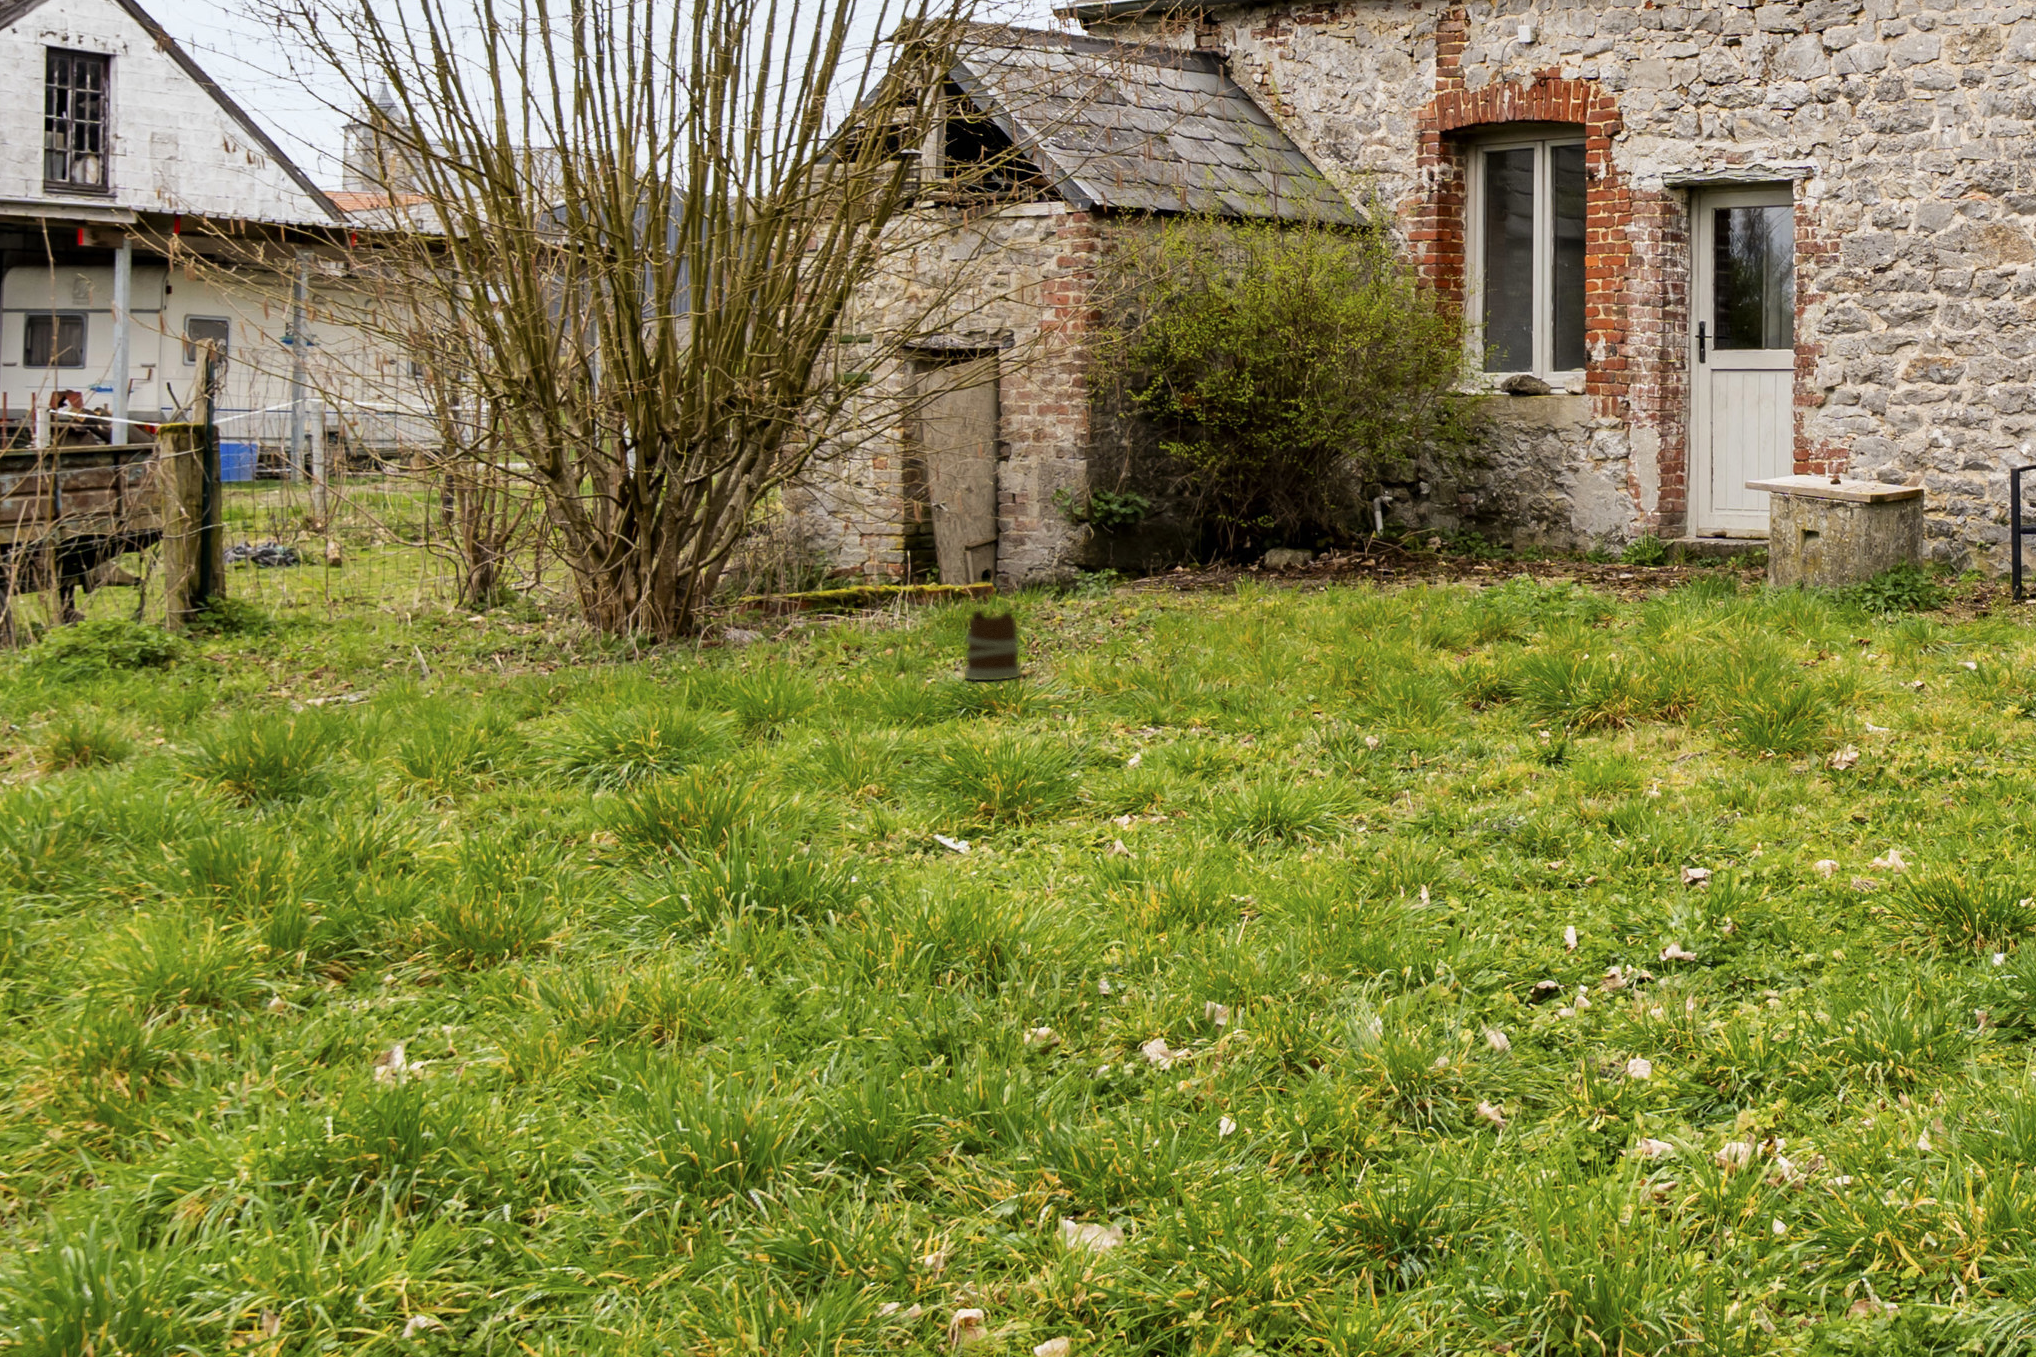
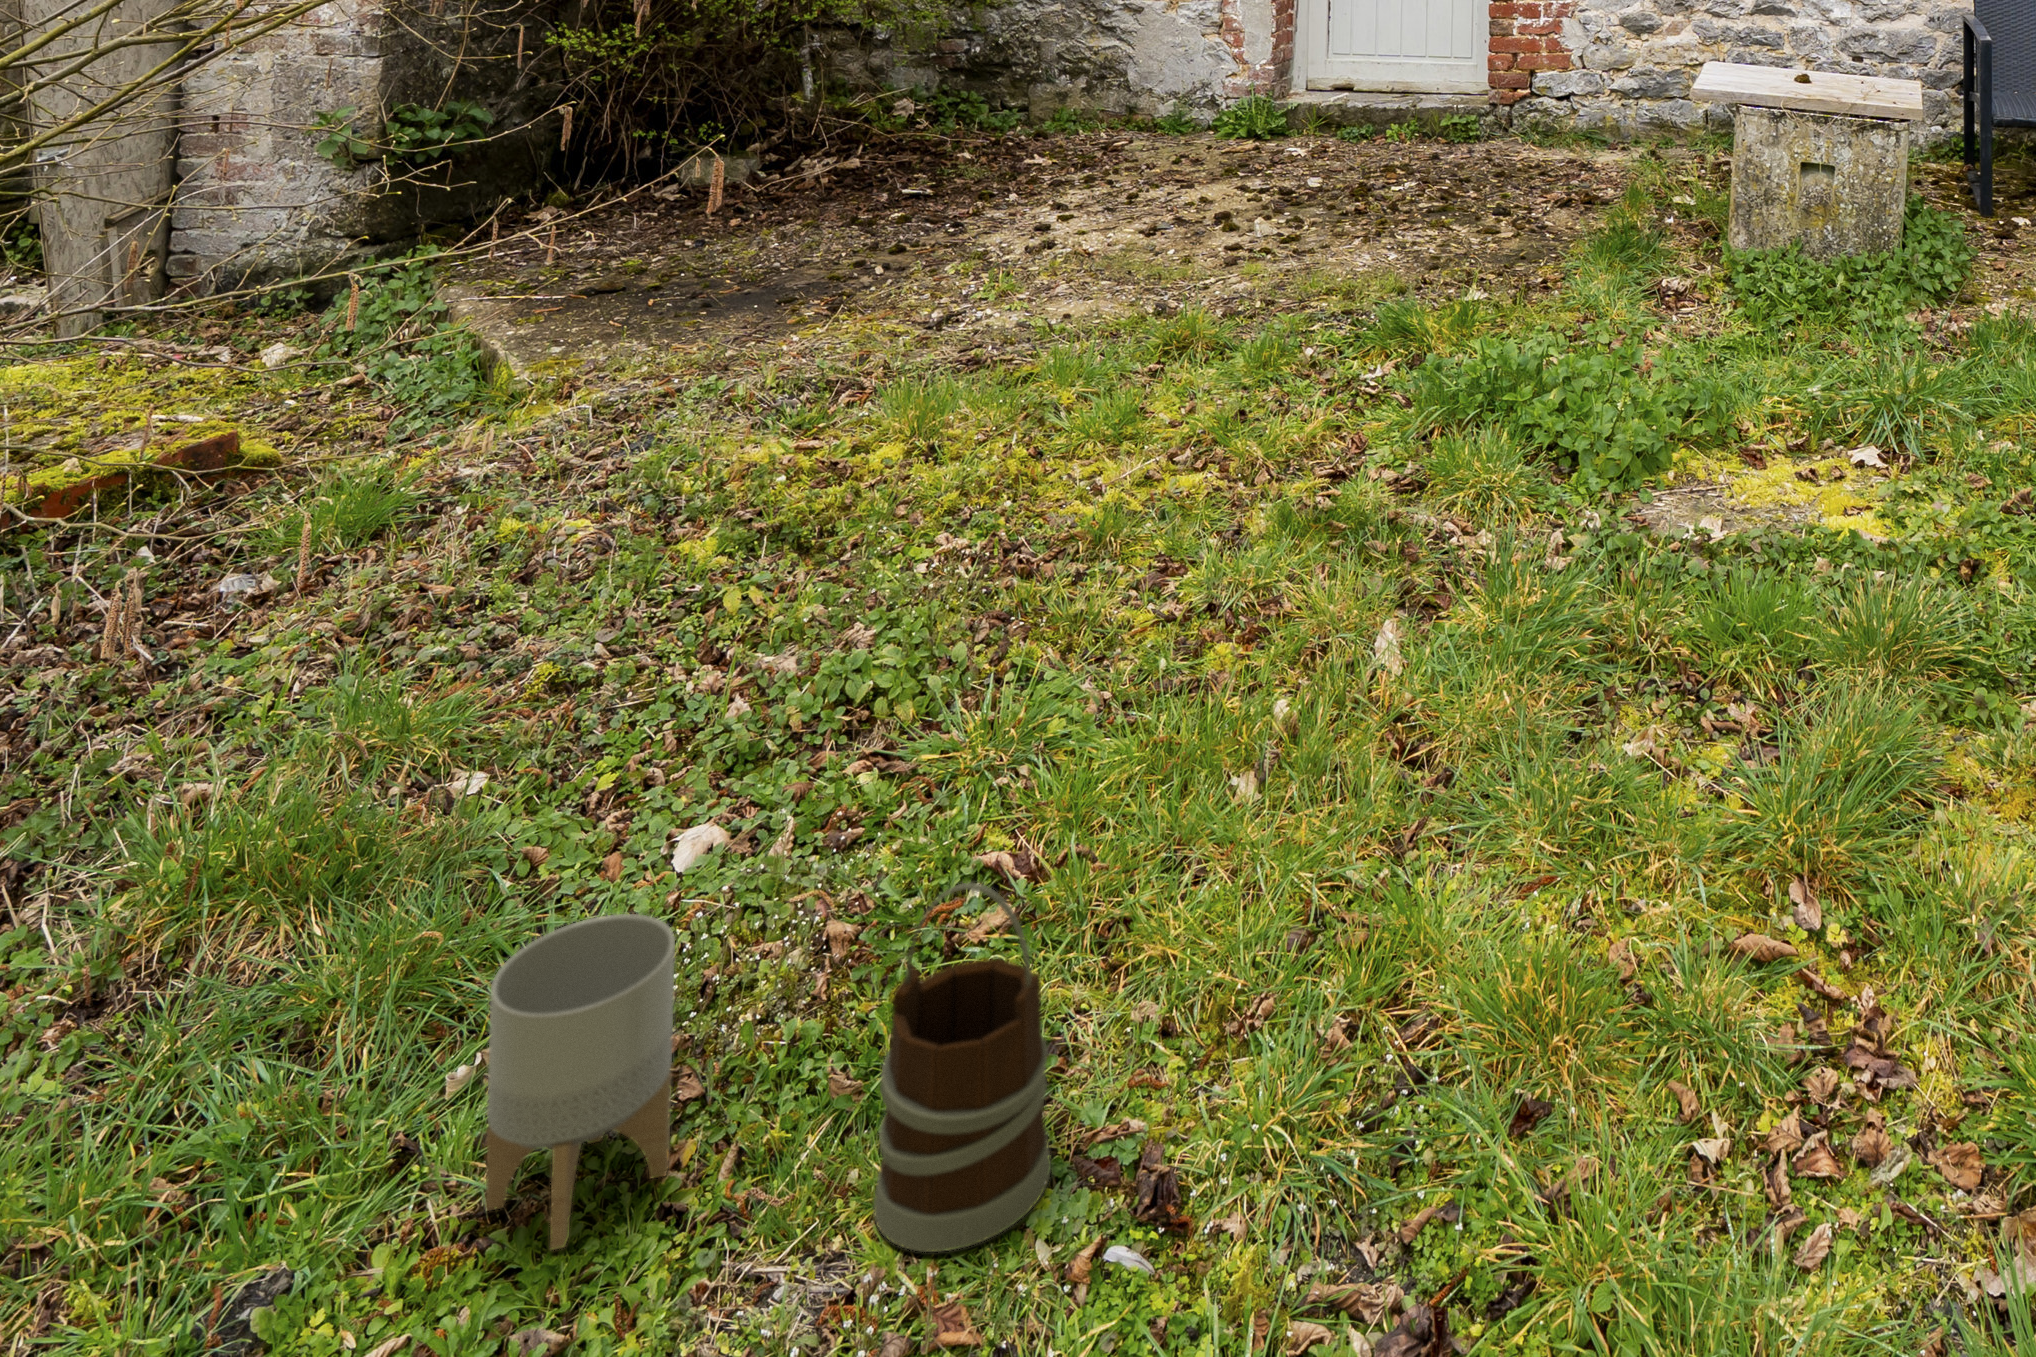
planter: none [876,599,929,674] -> present [485,914,675,1250]

